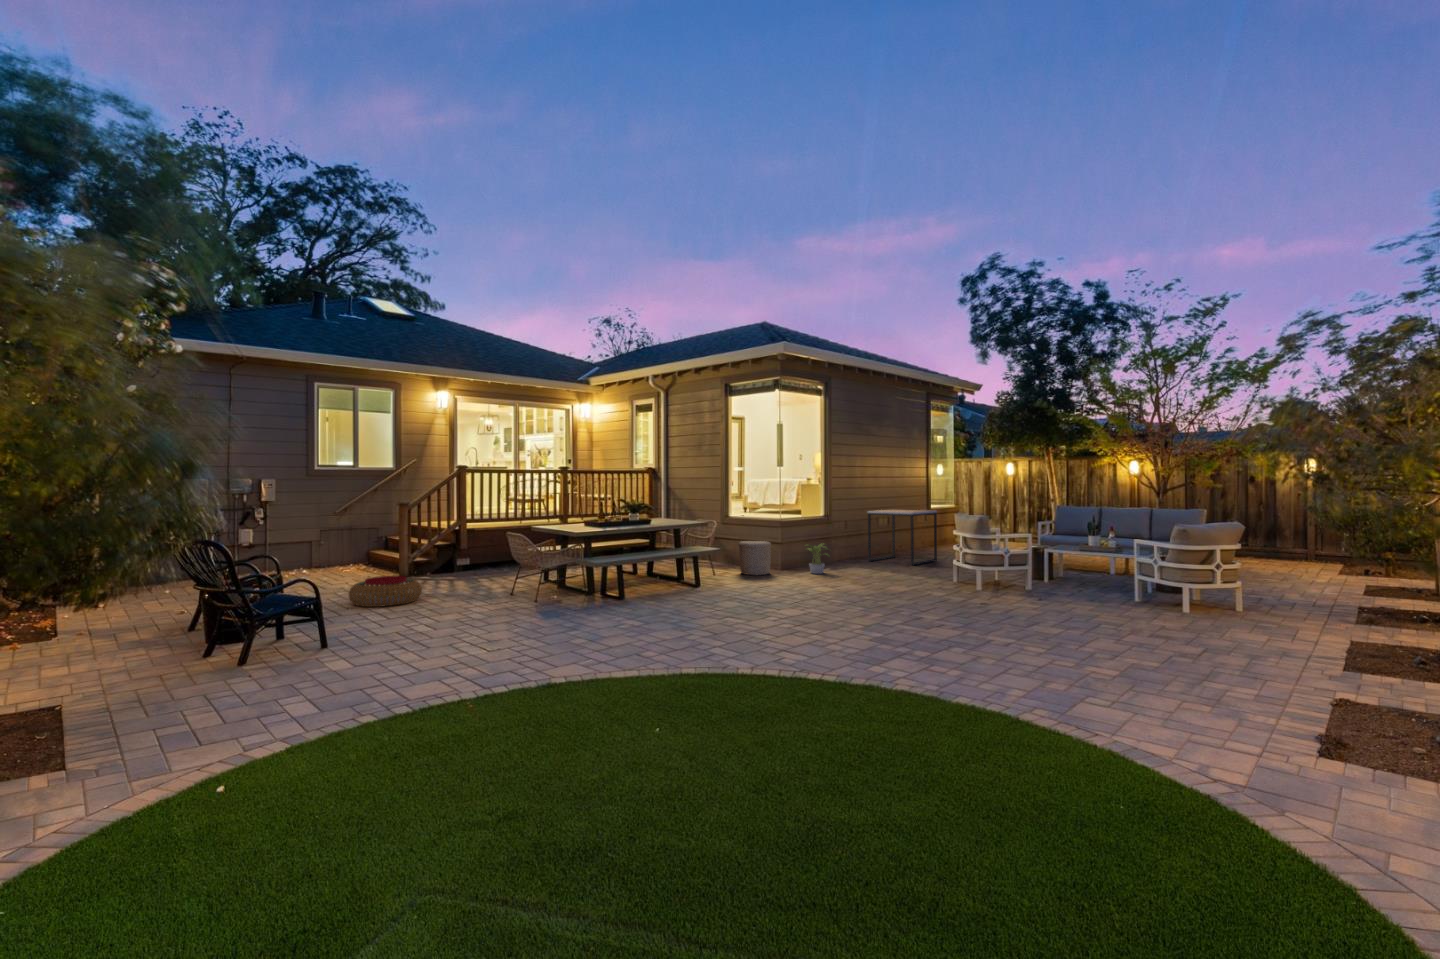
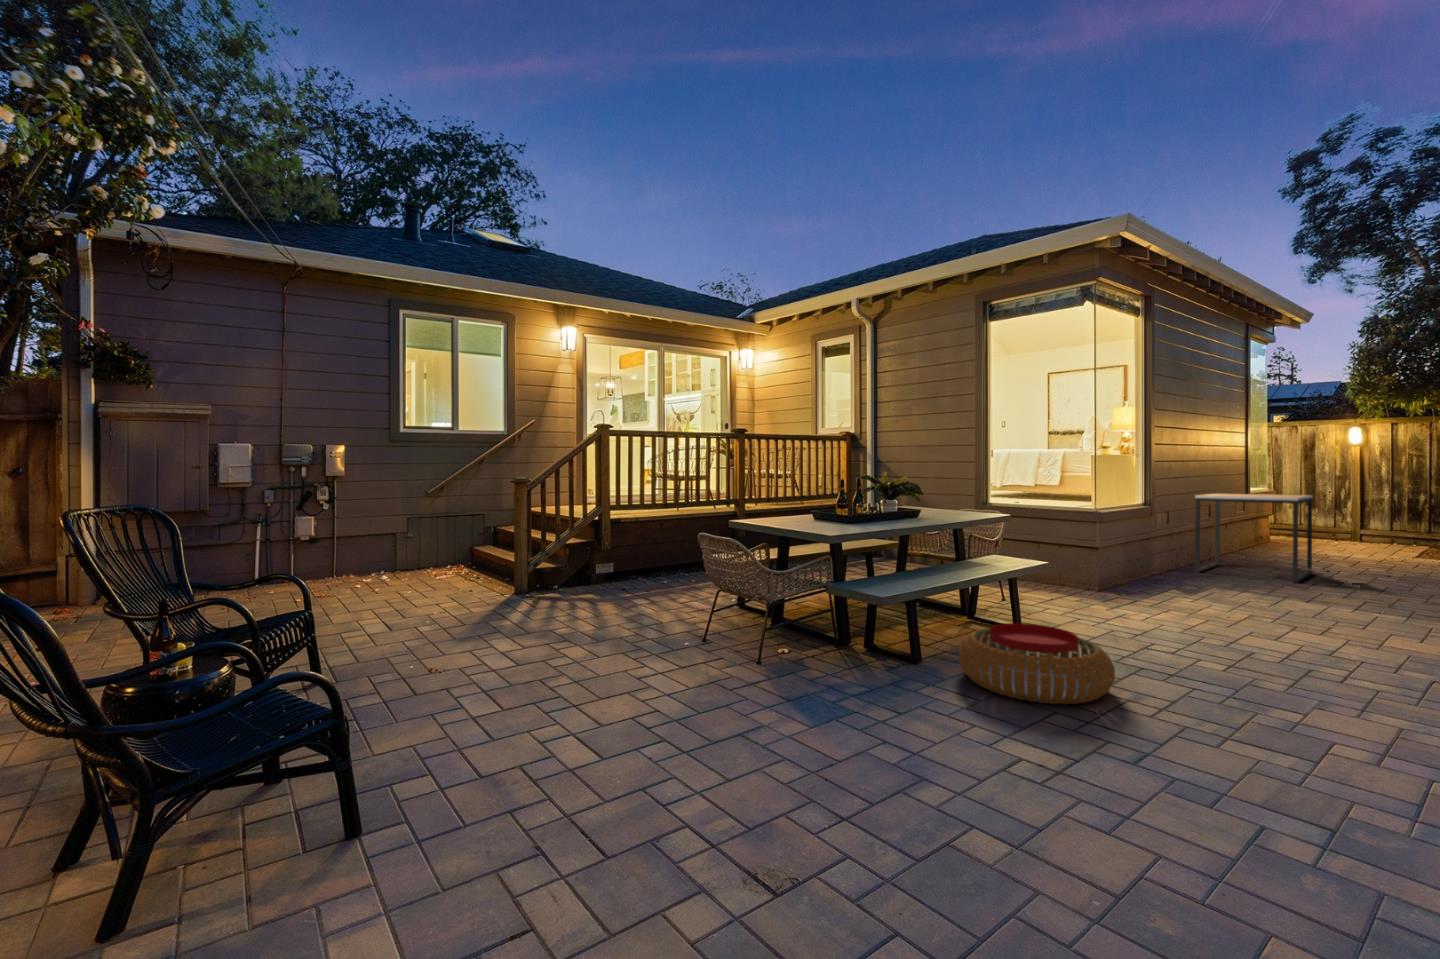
woven basket: present [739,541,771,575] -> none [1032,542,1092,599]
potted plant: present [807,544,829,574] -> none [1136,548,1202,598]
pouf: present [349,576,422,607] -> present [959,623,1115,704]

